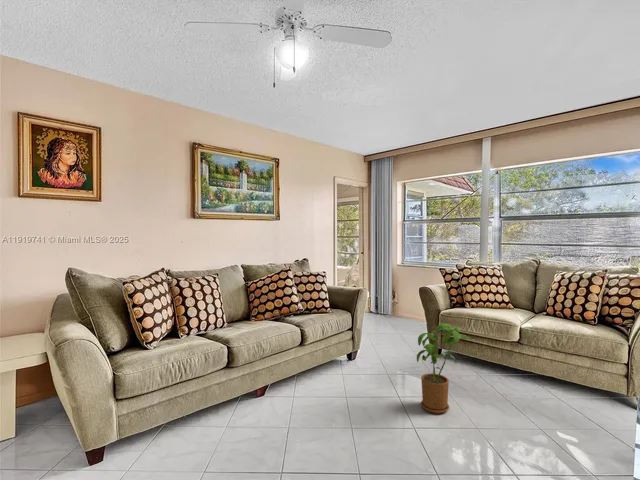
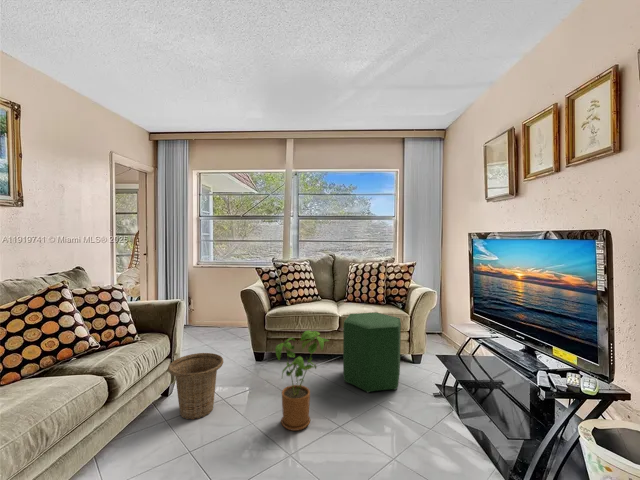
ottoman: none [510,325,595,421] -> present [343,312,401,393]
basket: none [344,331,385,380] -> present [168,353,223,419]

